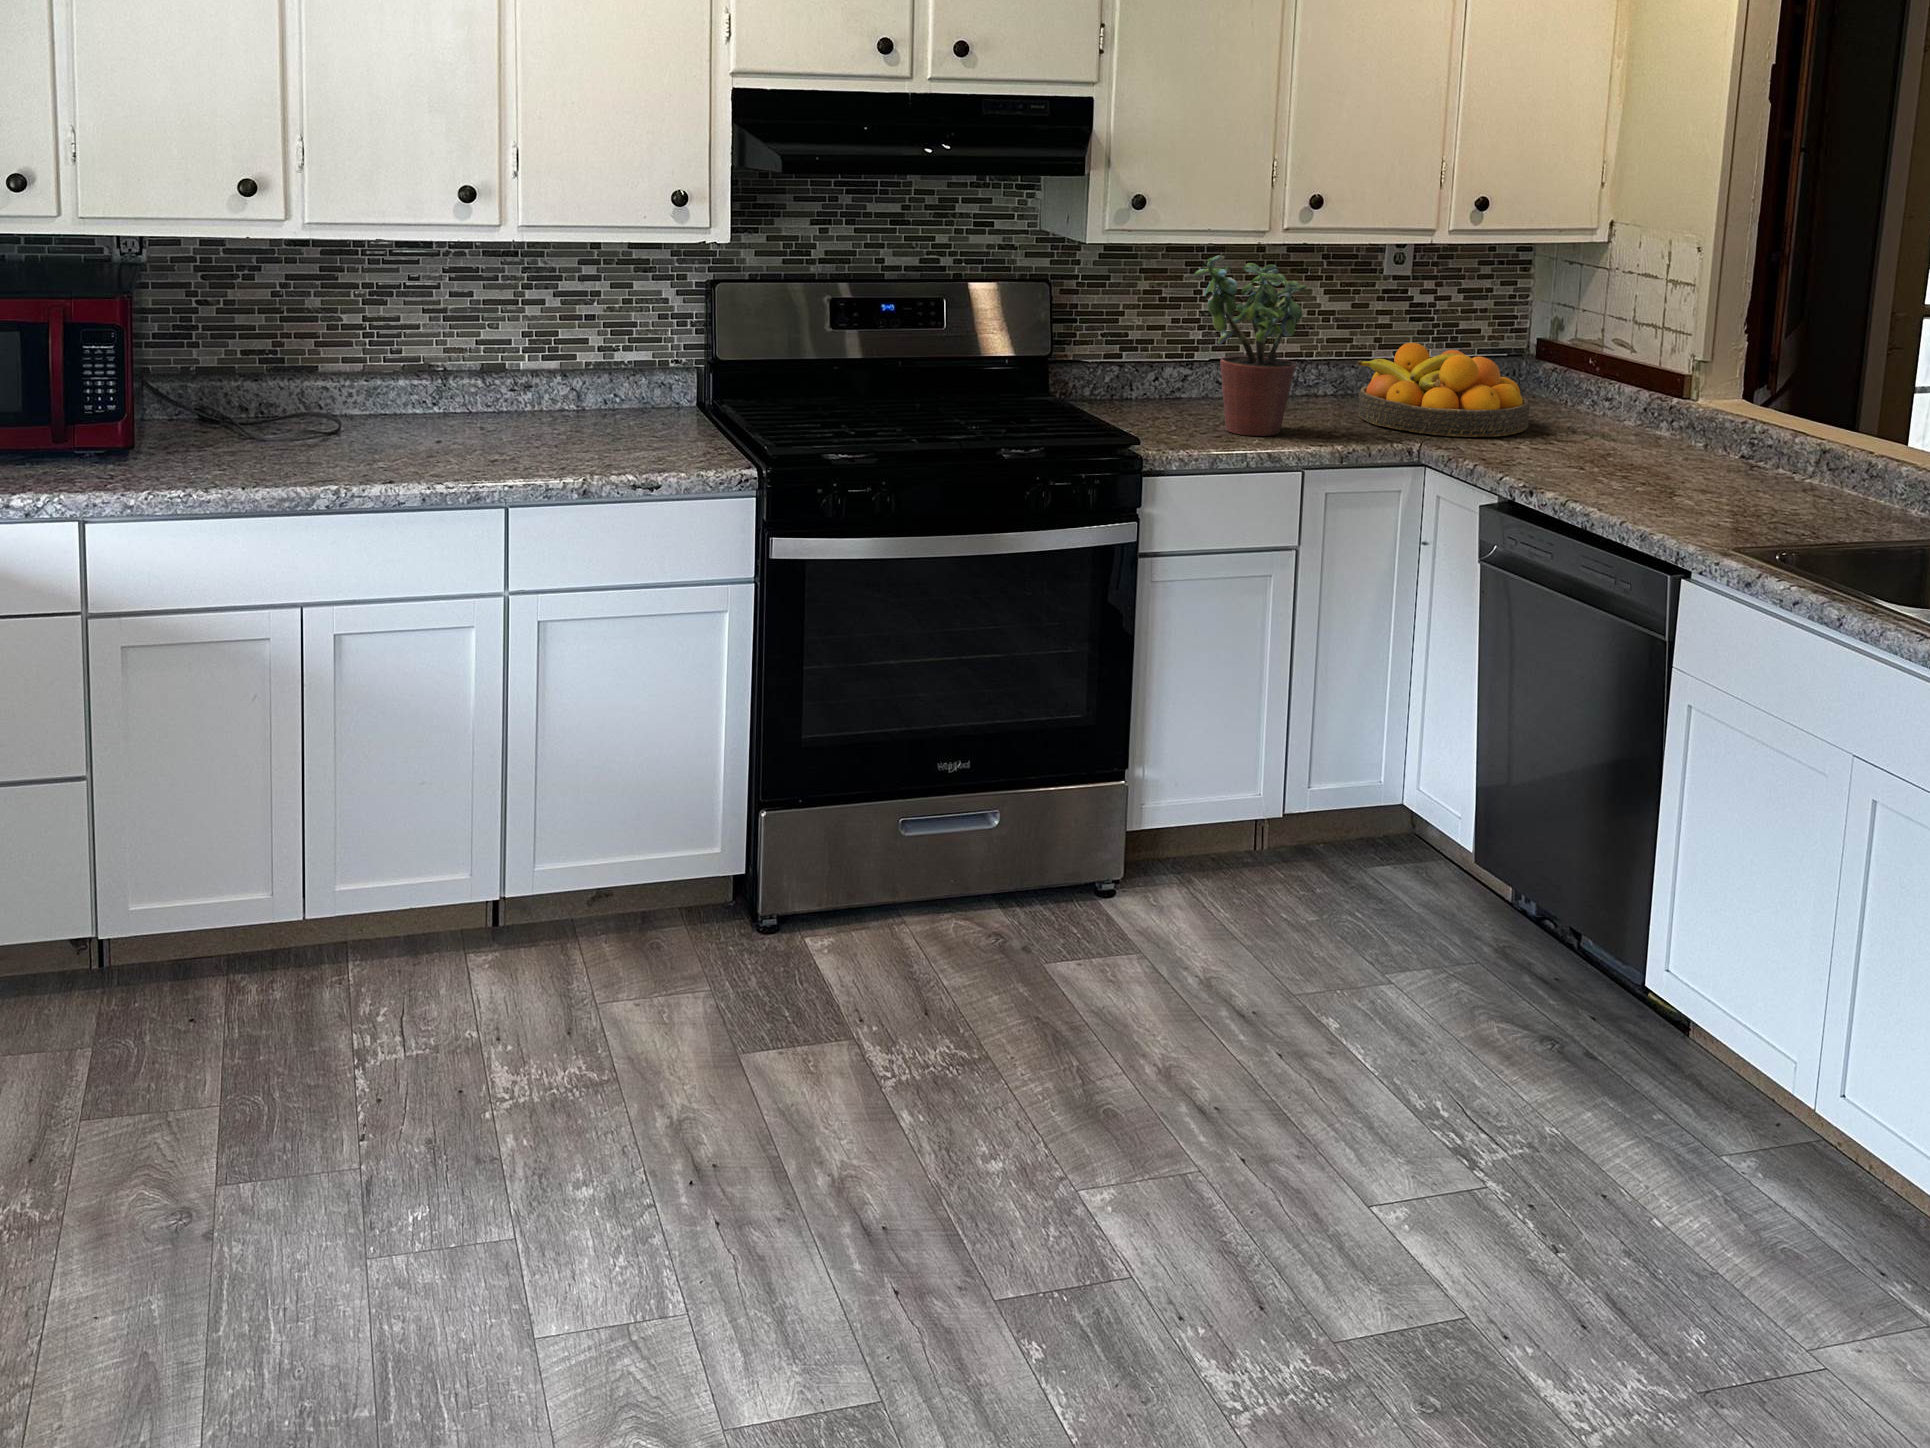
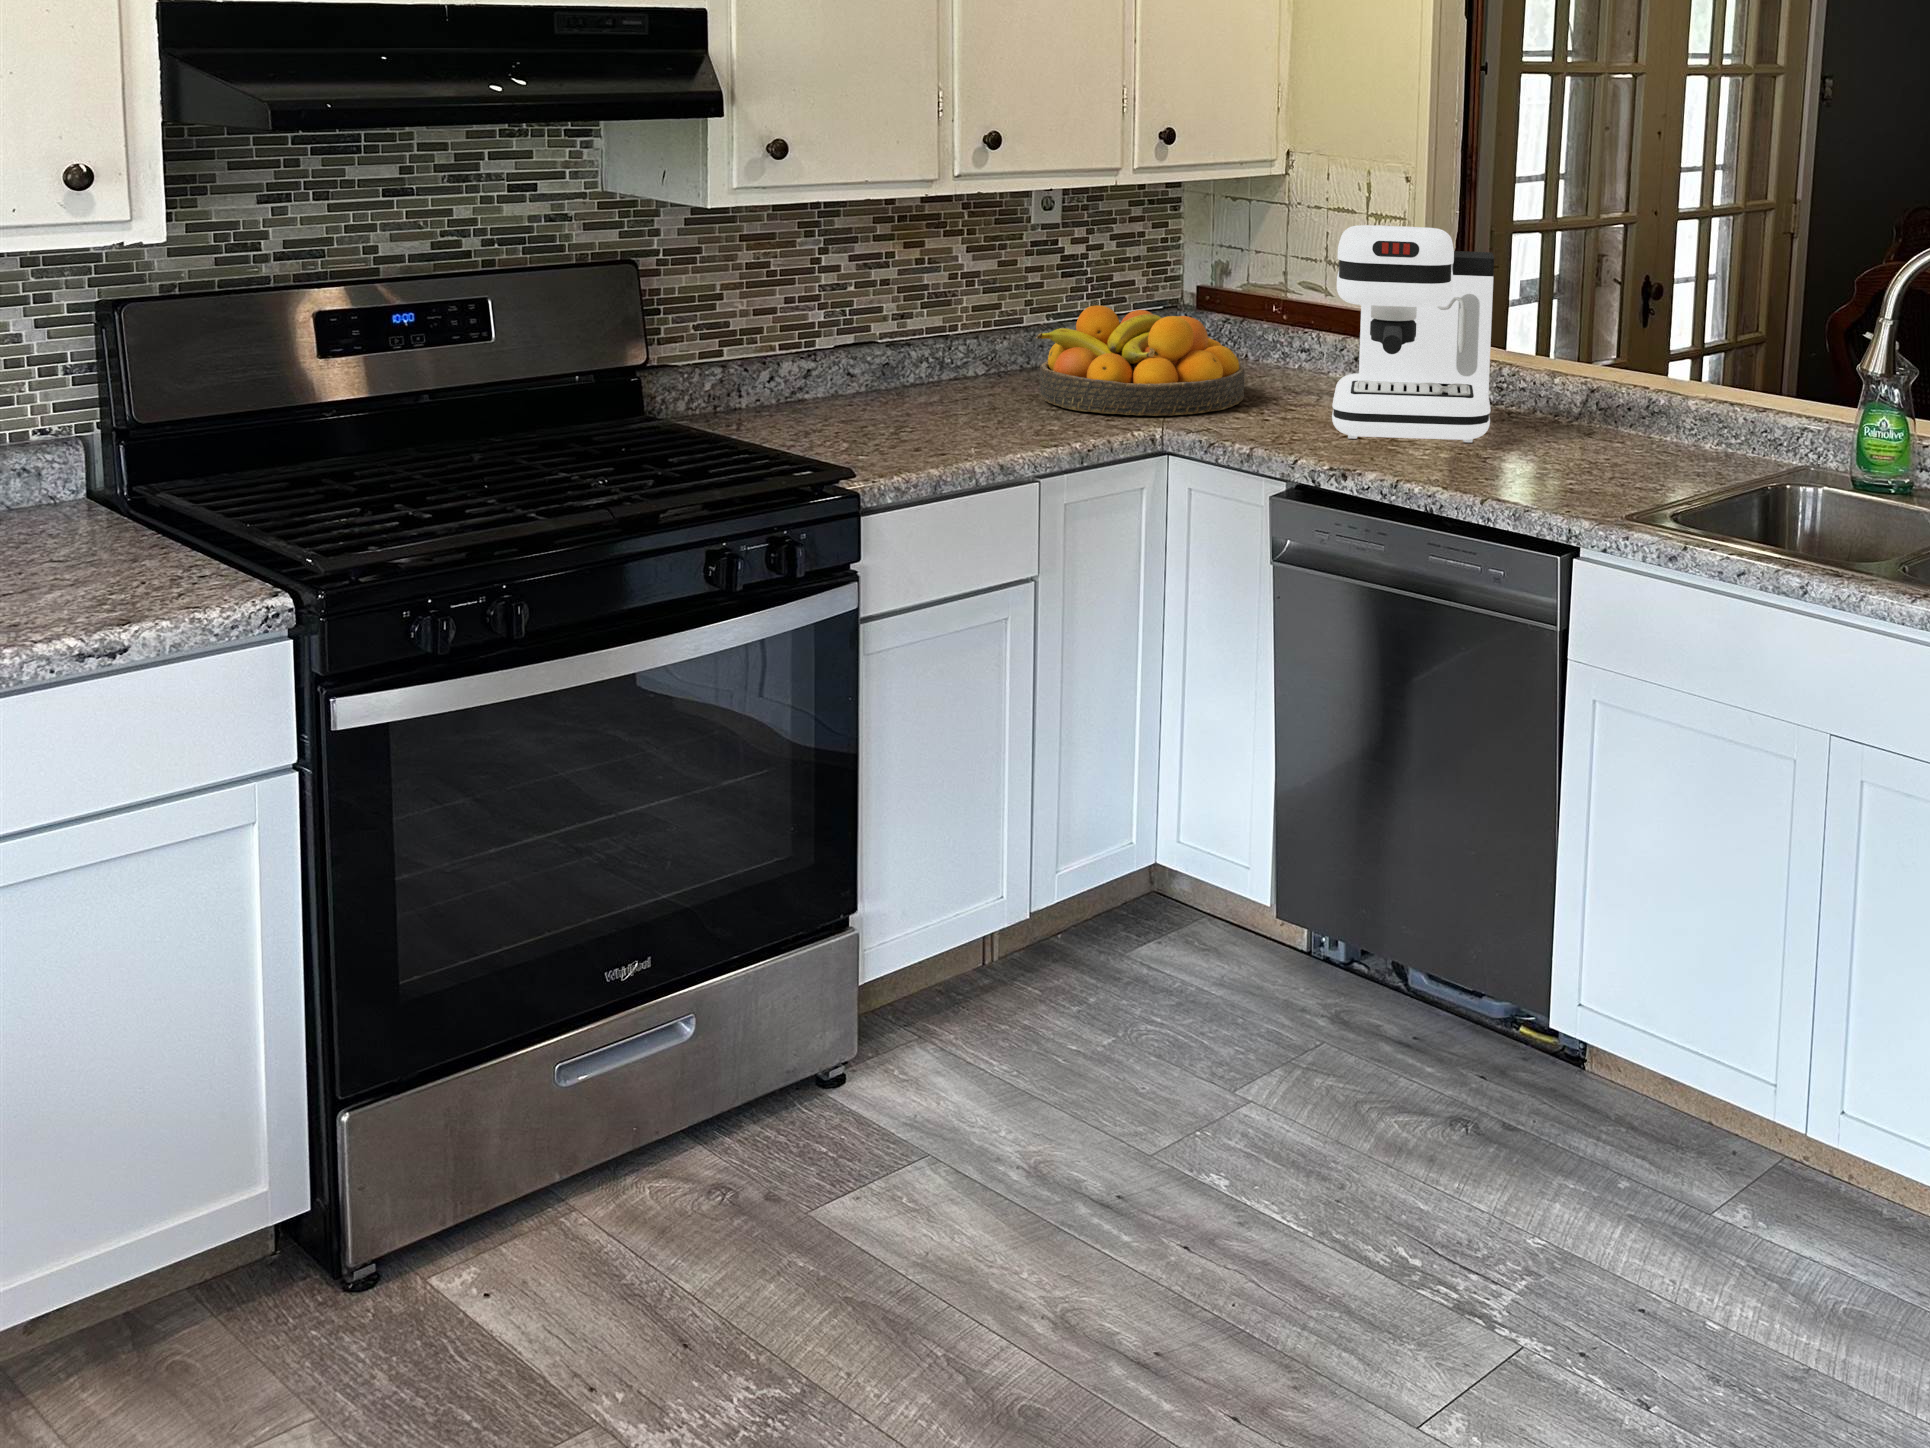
potted plant: present [1194,255,1307,436] -> none [856,214,1005,443]
coffee maker: none [1561,287,1735,482] -> present [1332,225,1494,442]

